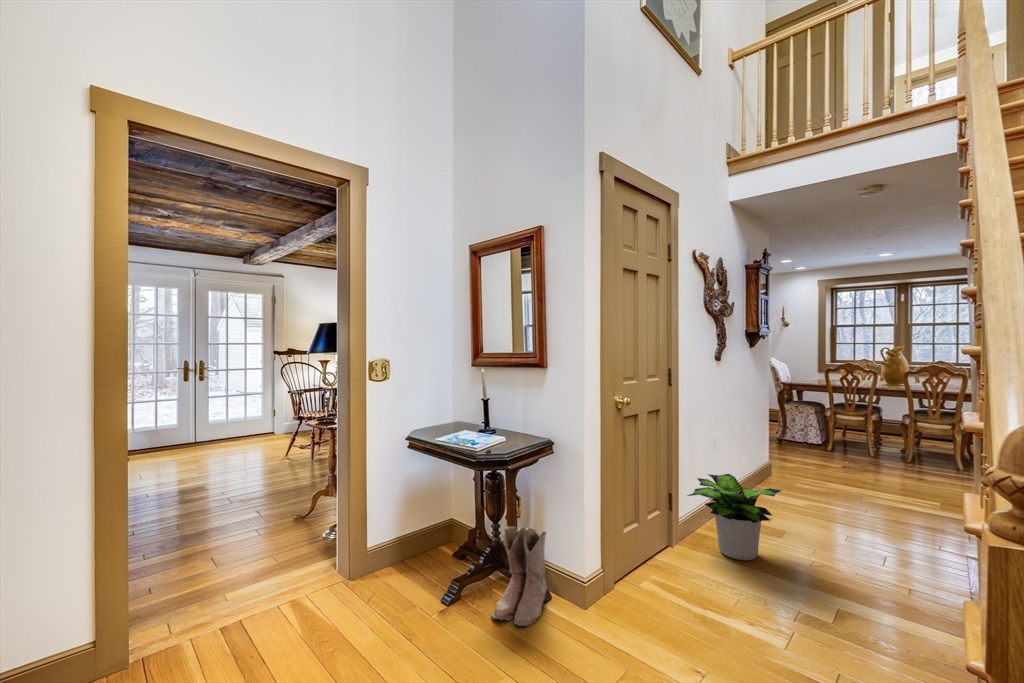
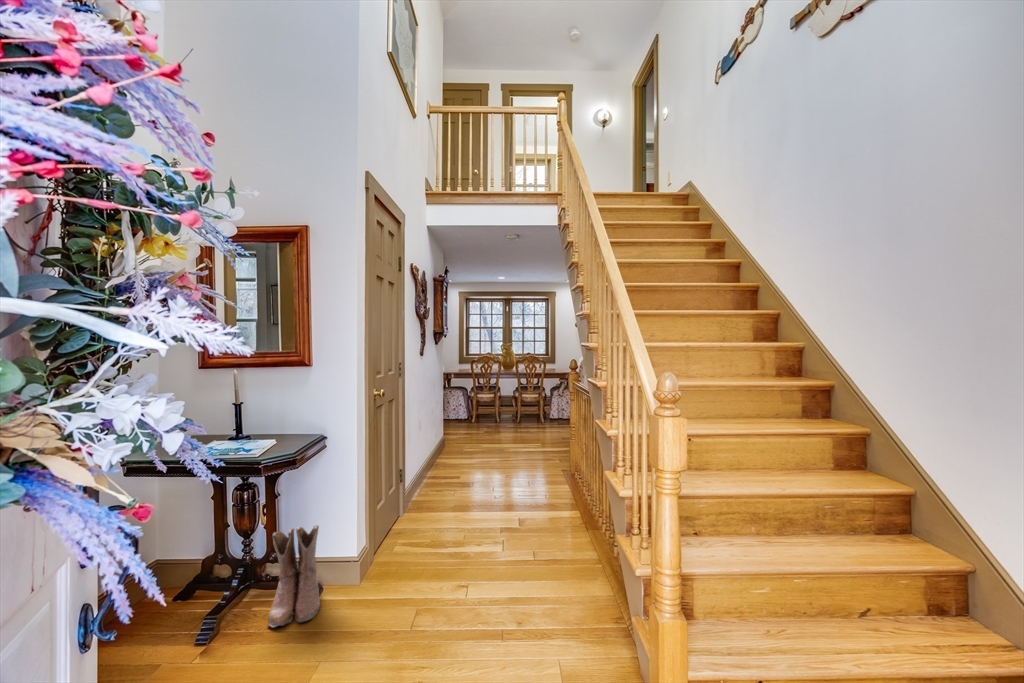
potted plant: present [687,474,782,560] -> none [411,445,479,509]

